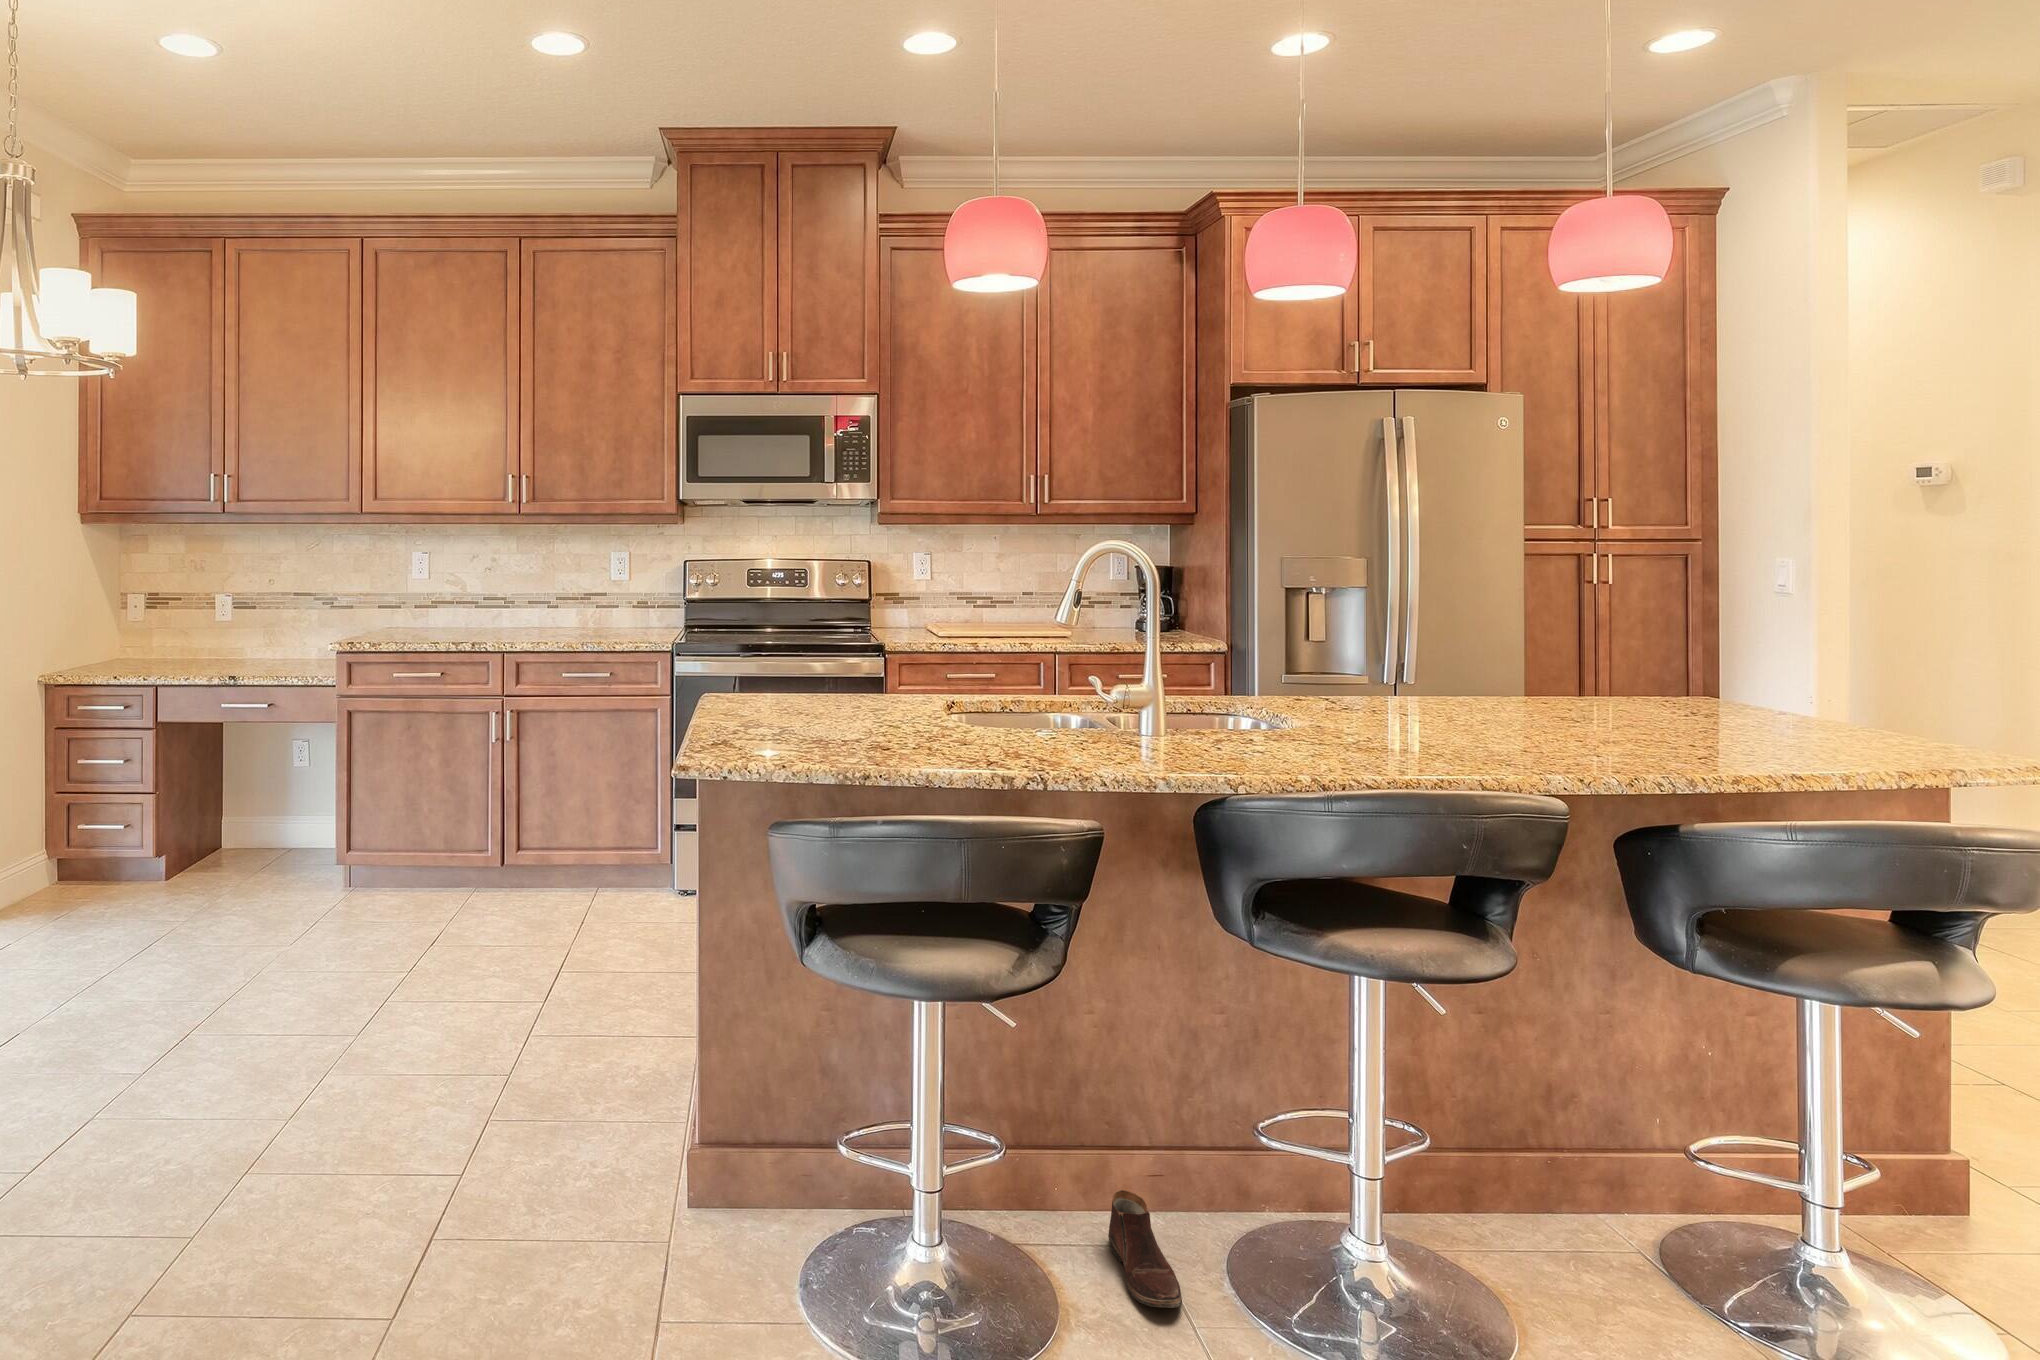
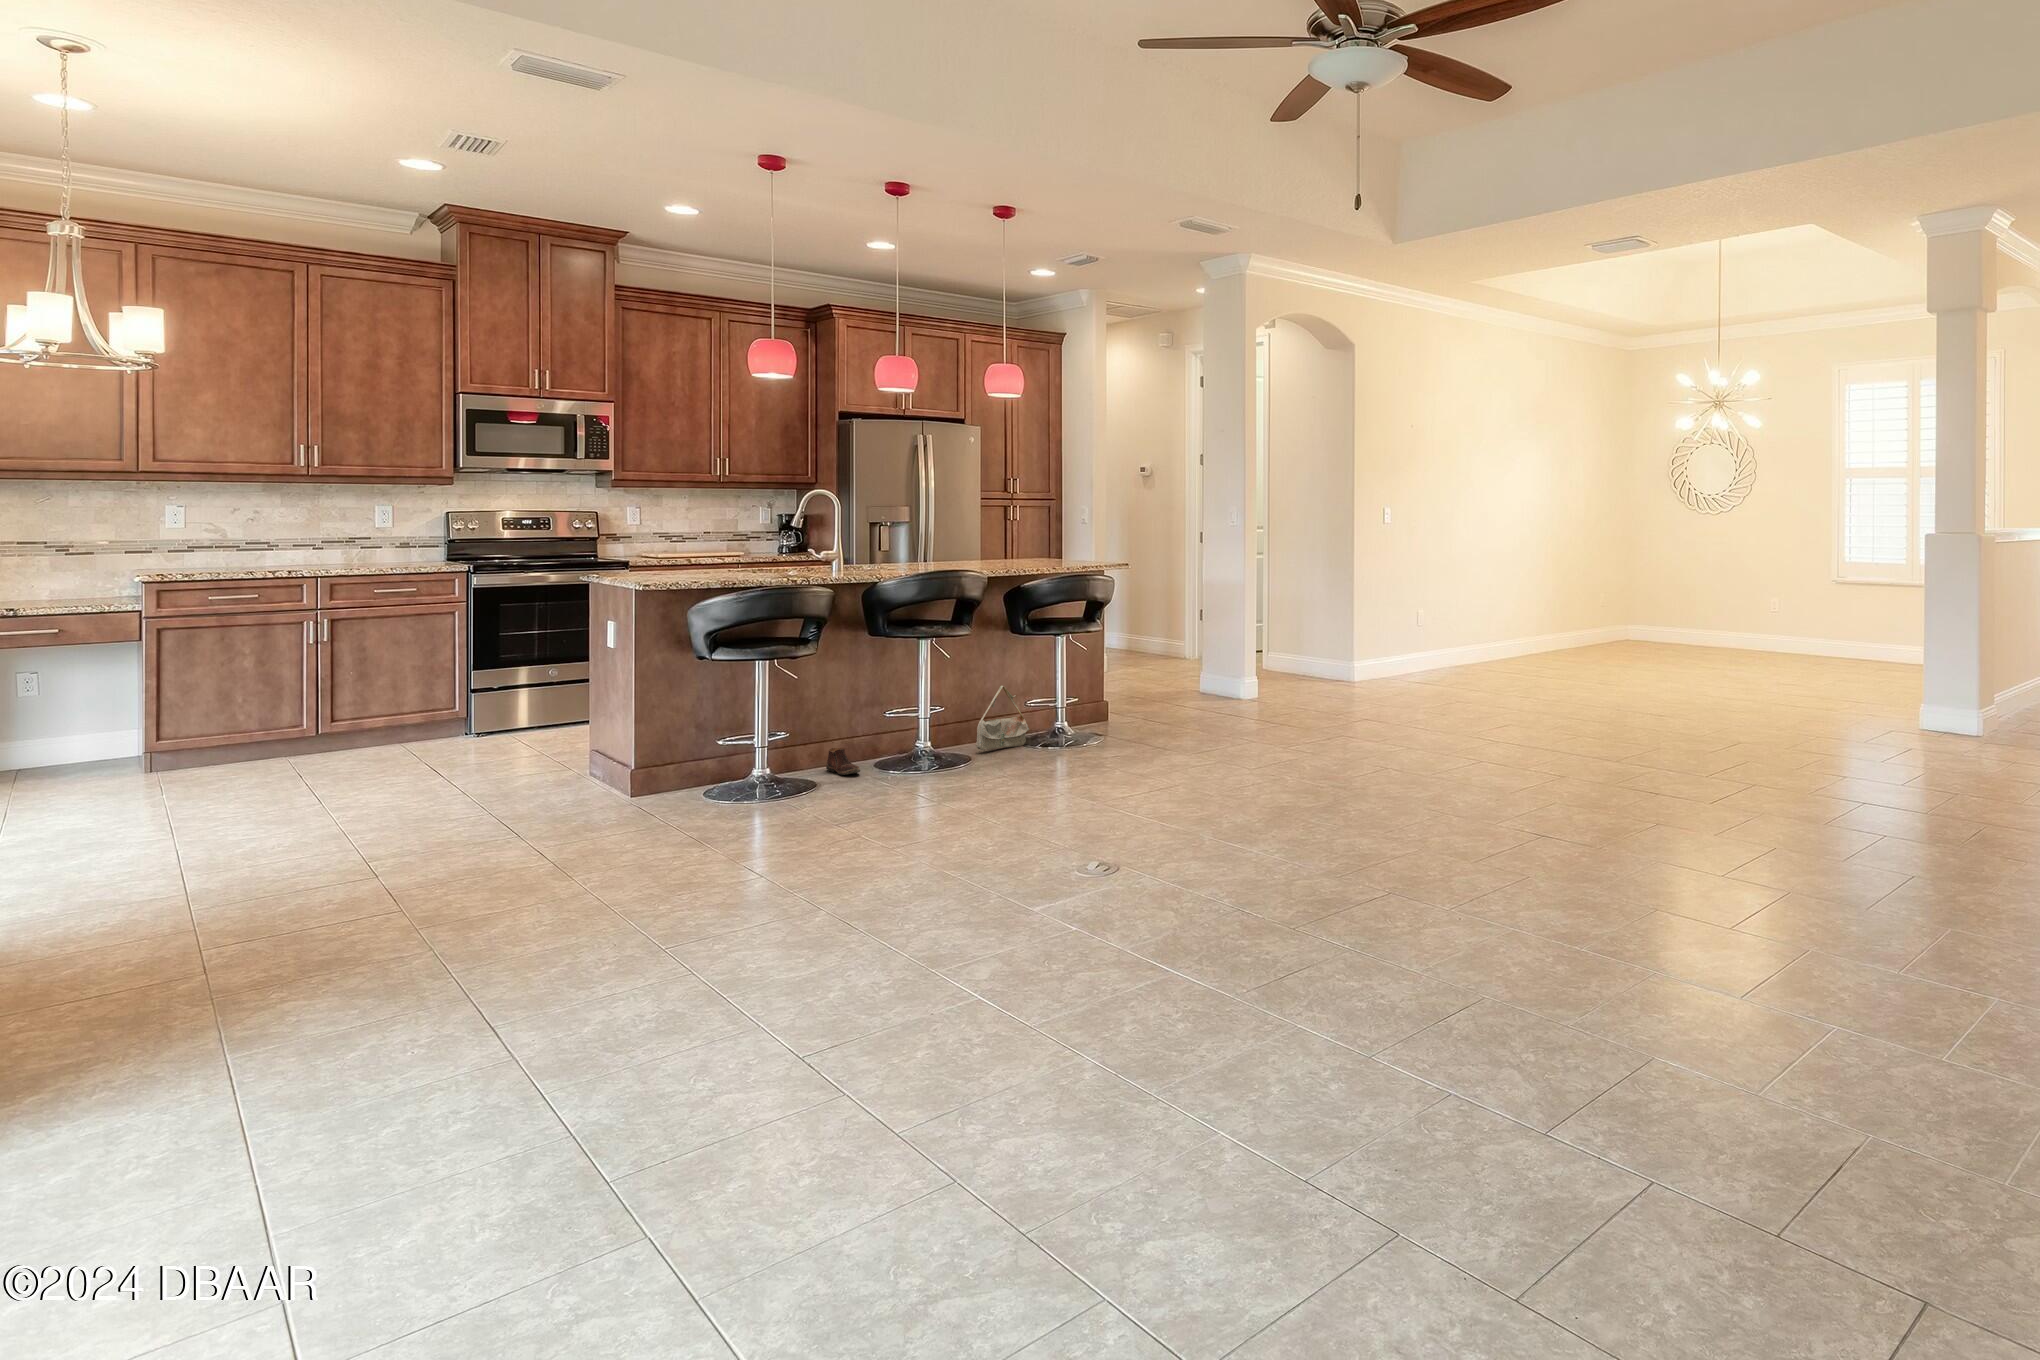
bag: none [1533,1103,1715,1292] -> present [976,686,1029,750]

